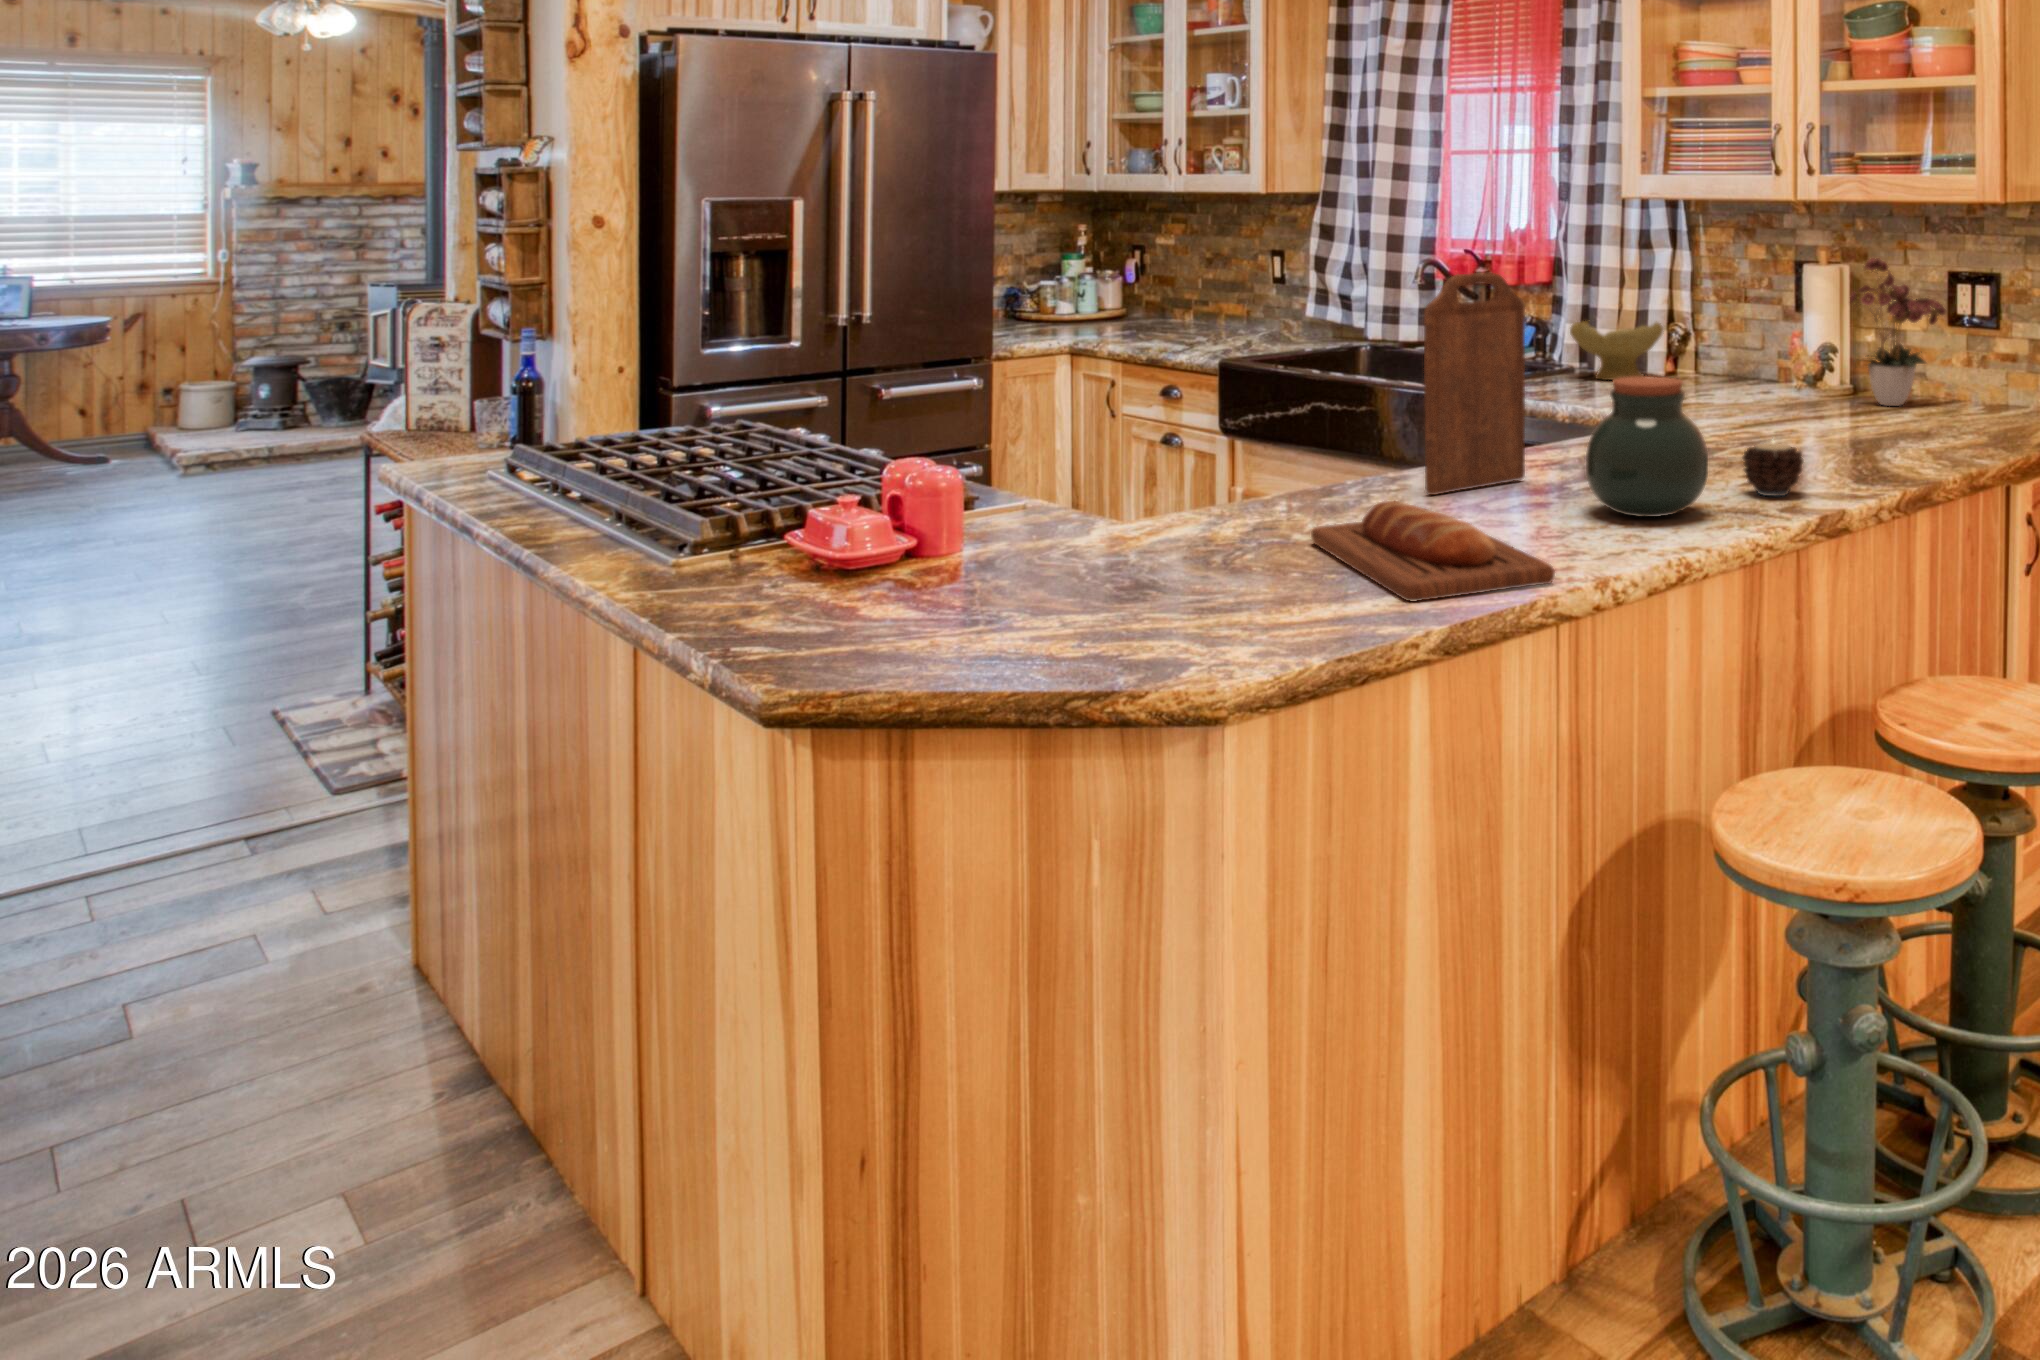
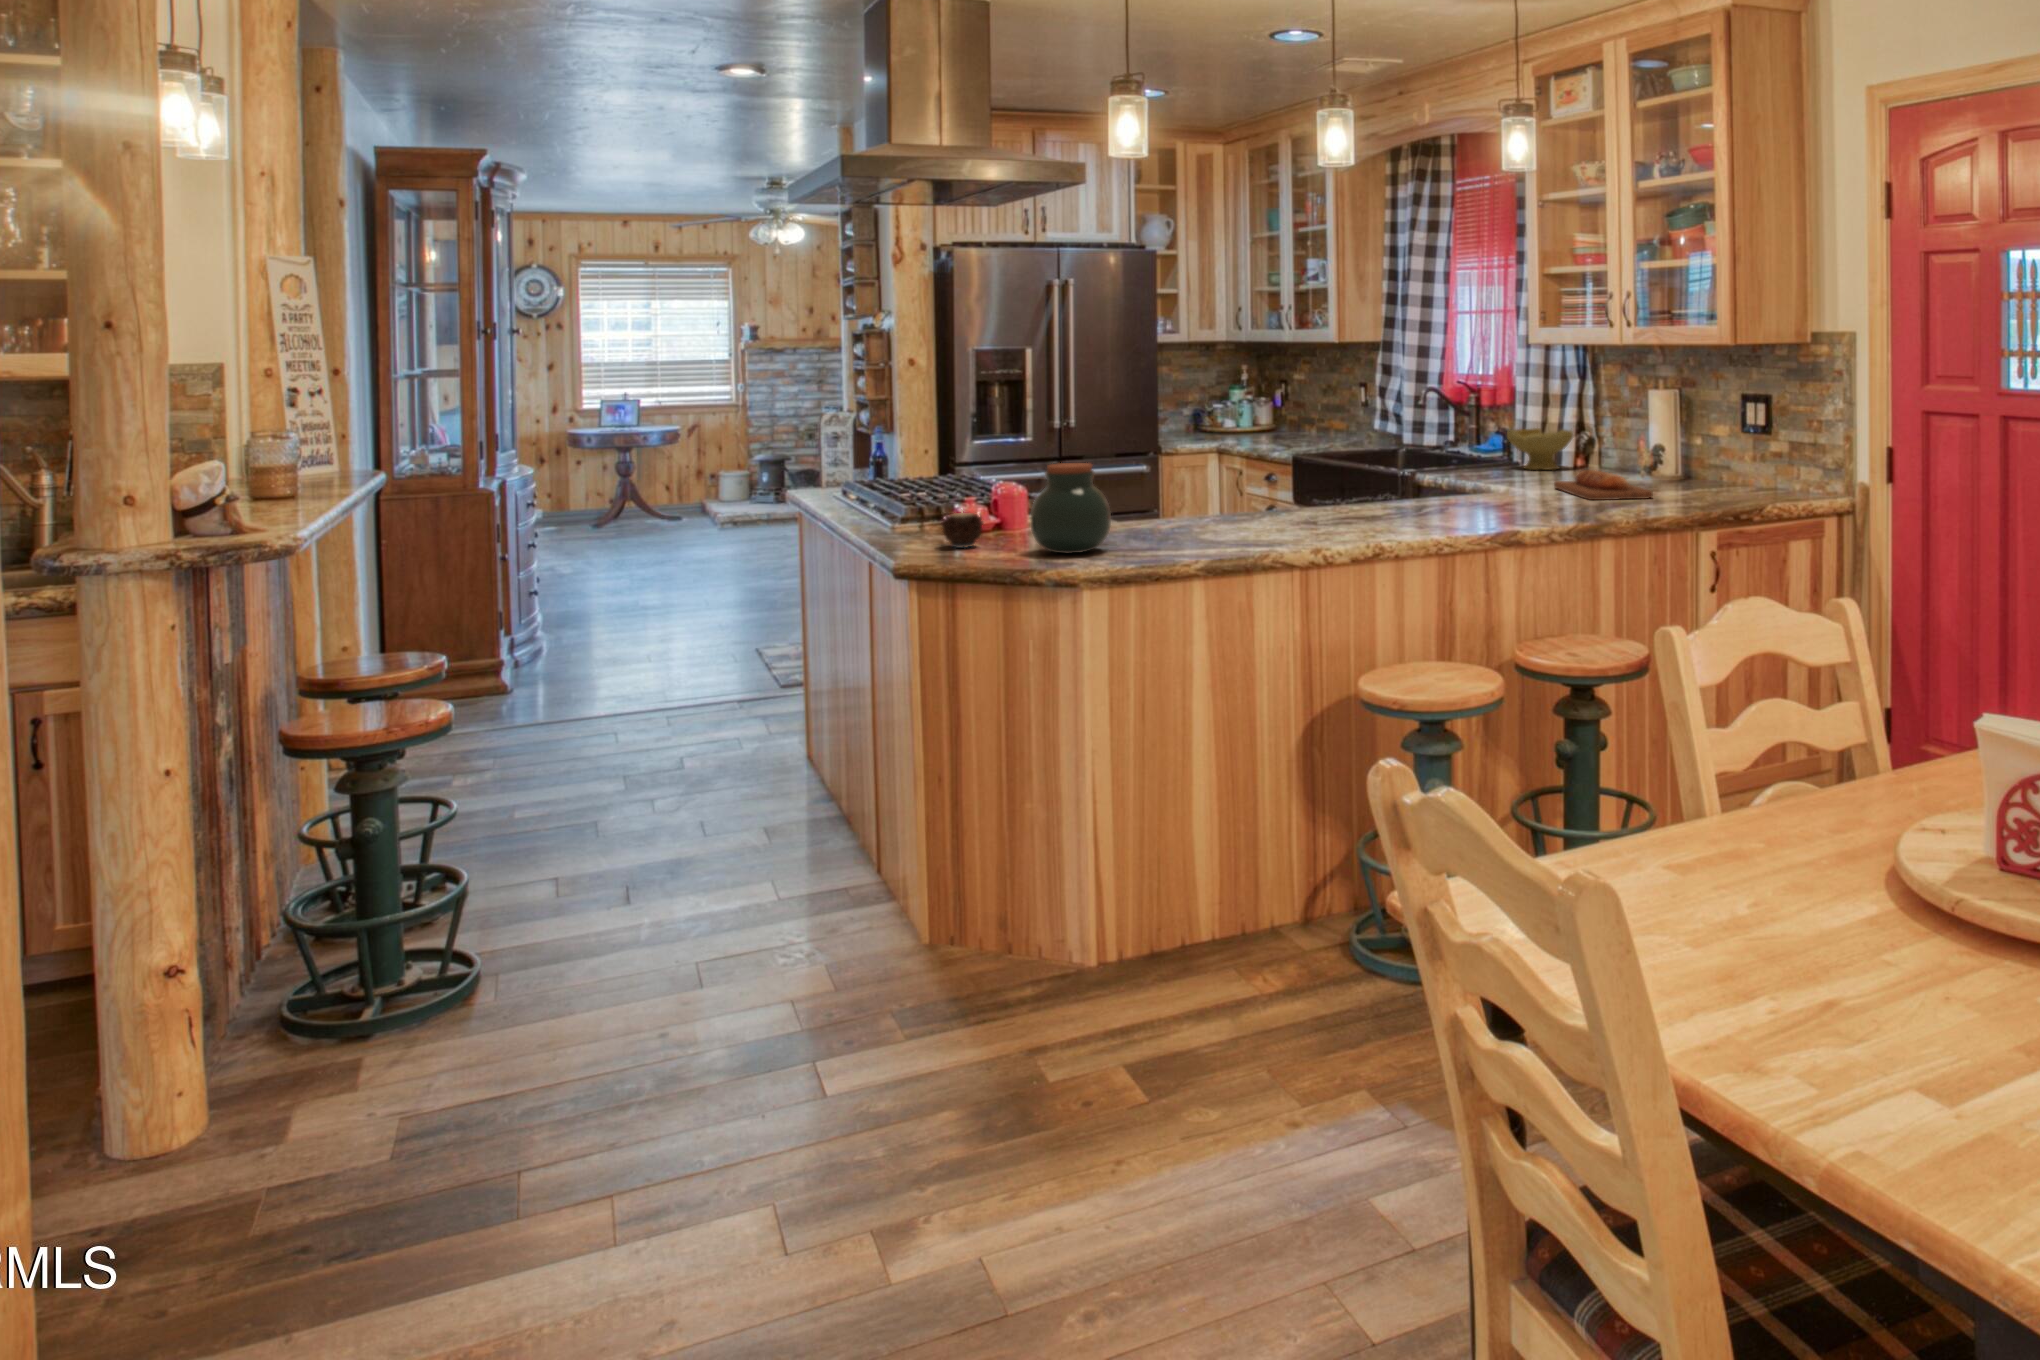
flower arrangement: present [1850,258,1947,406] -> none [1662,378,1739,487]
cutting board: present [1424,273,1525,495] -> none [1293,387,1363,516]
jar: present [1586,376,1708,517] -> present [1031,463,1111,553]
candle: present [1743,442,1803,496] -> present [941,512,983,548]
bread loaf: present [1311,501,1555,601] -> present [1554,470,1653,500]

